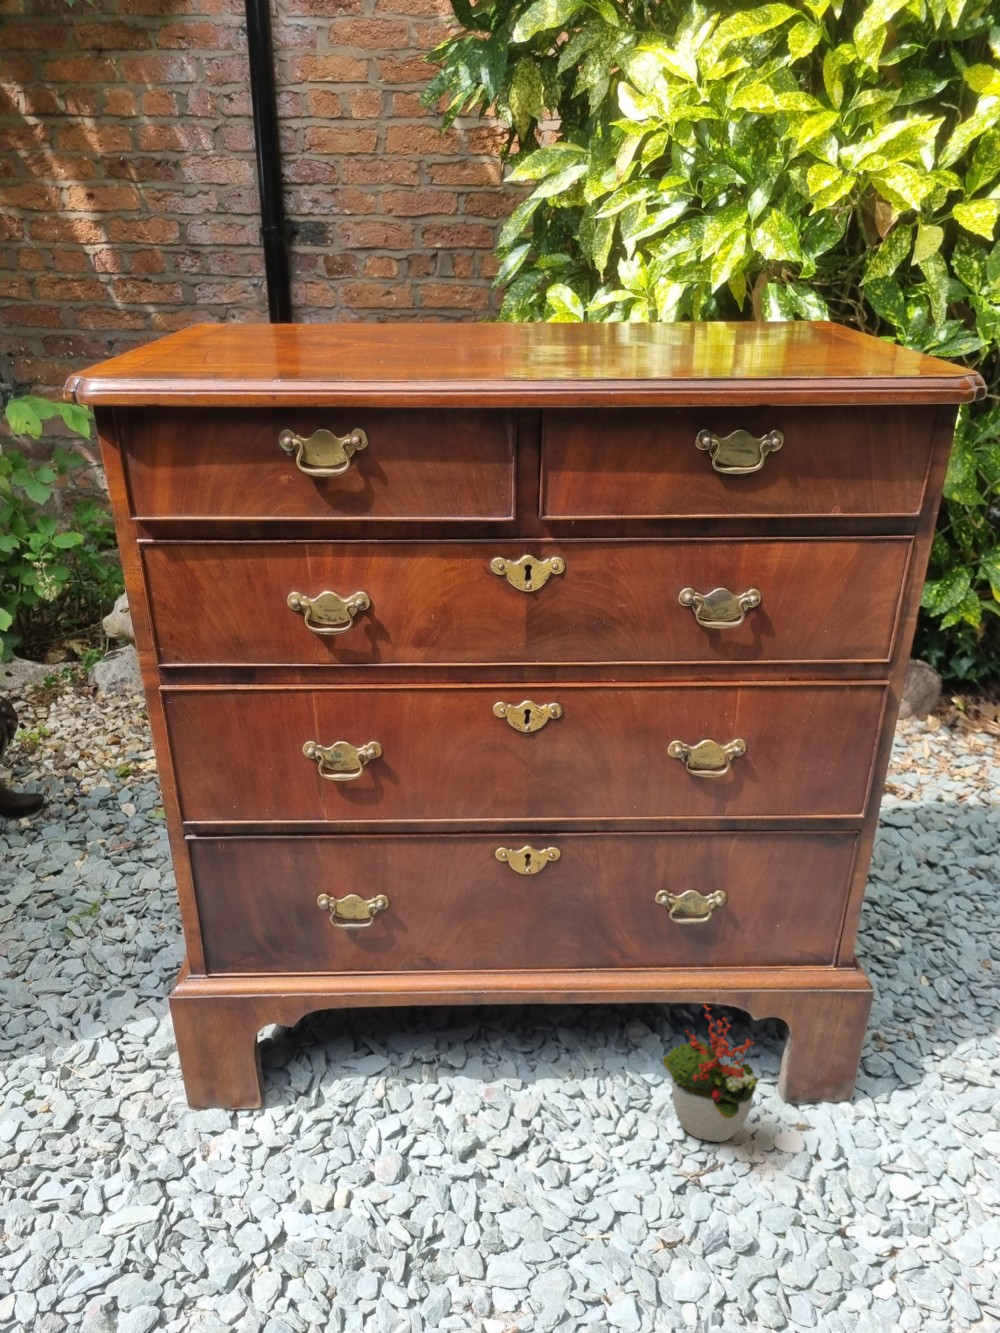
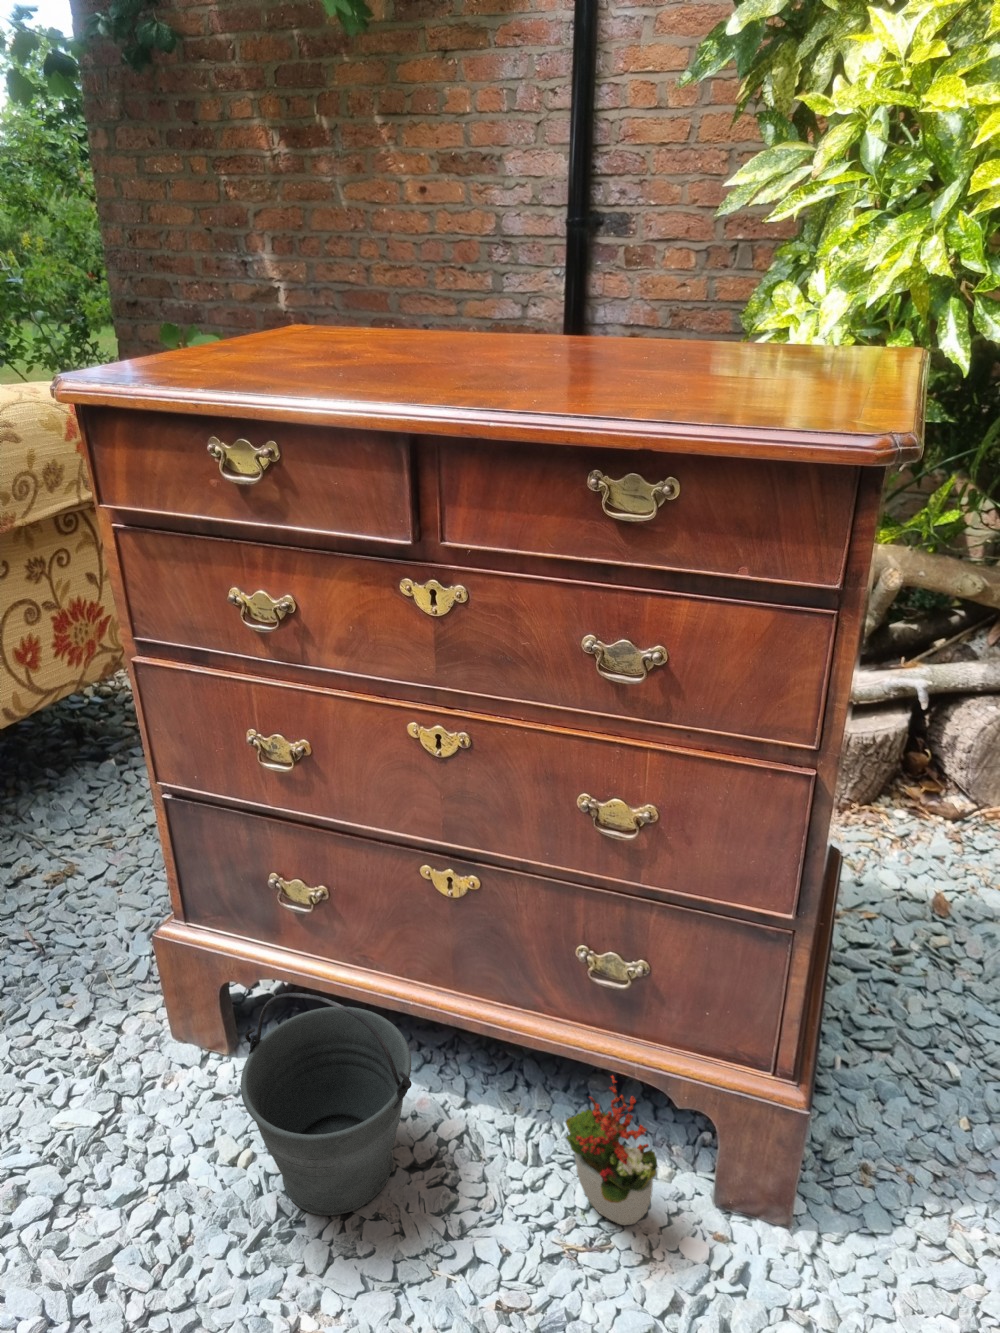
bucket: none [341,998,534,1226] -> present [241,993,412,1216]

